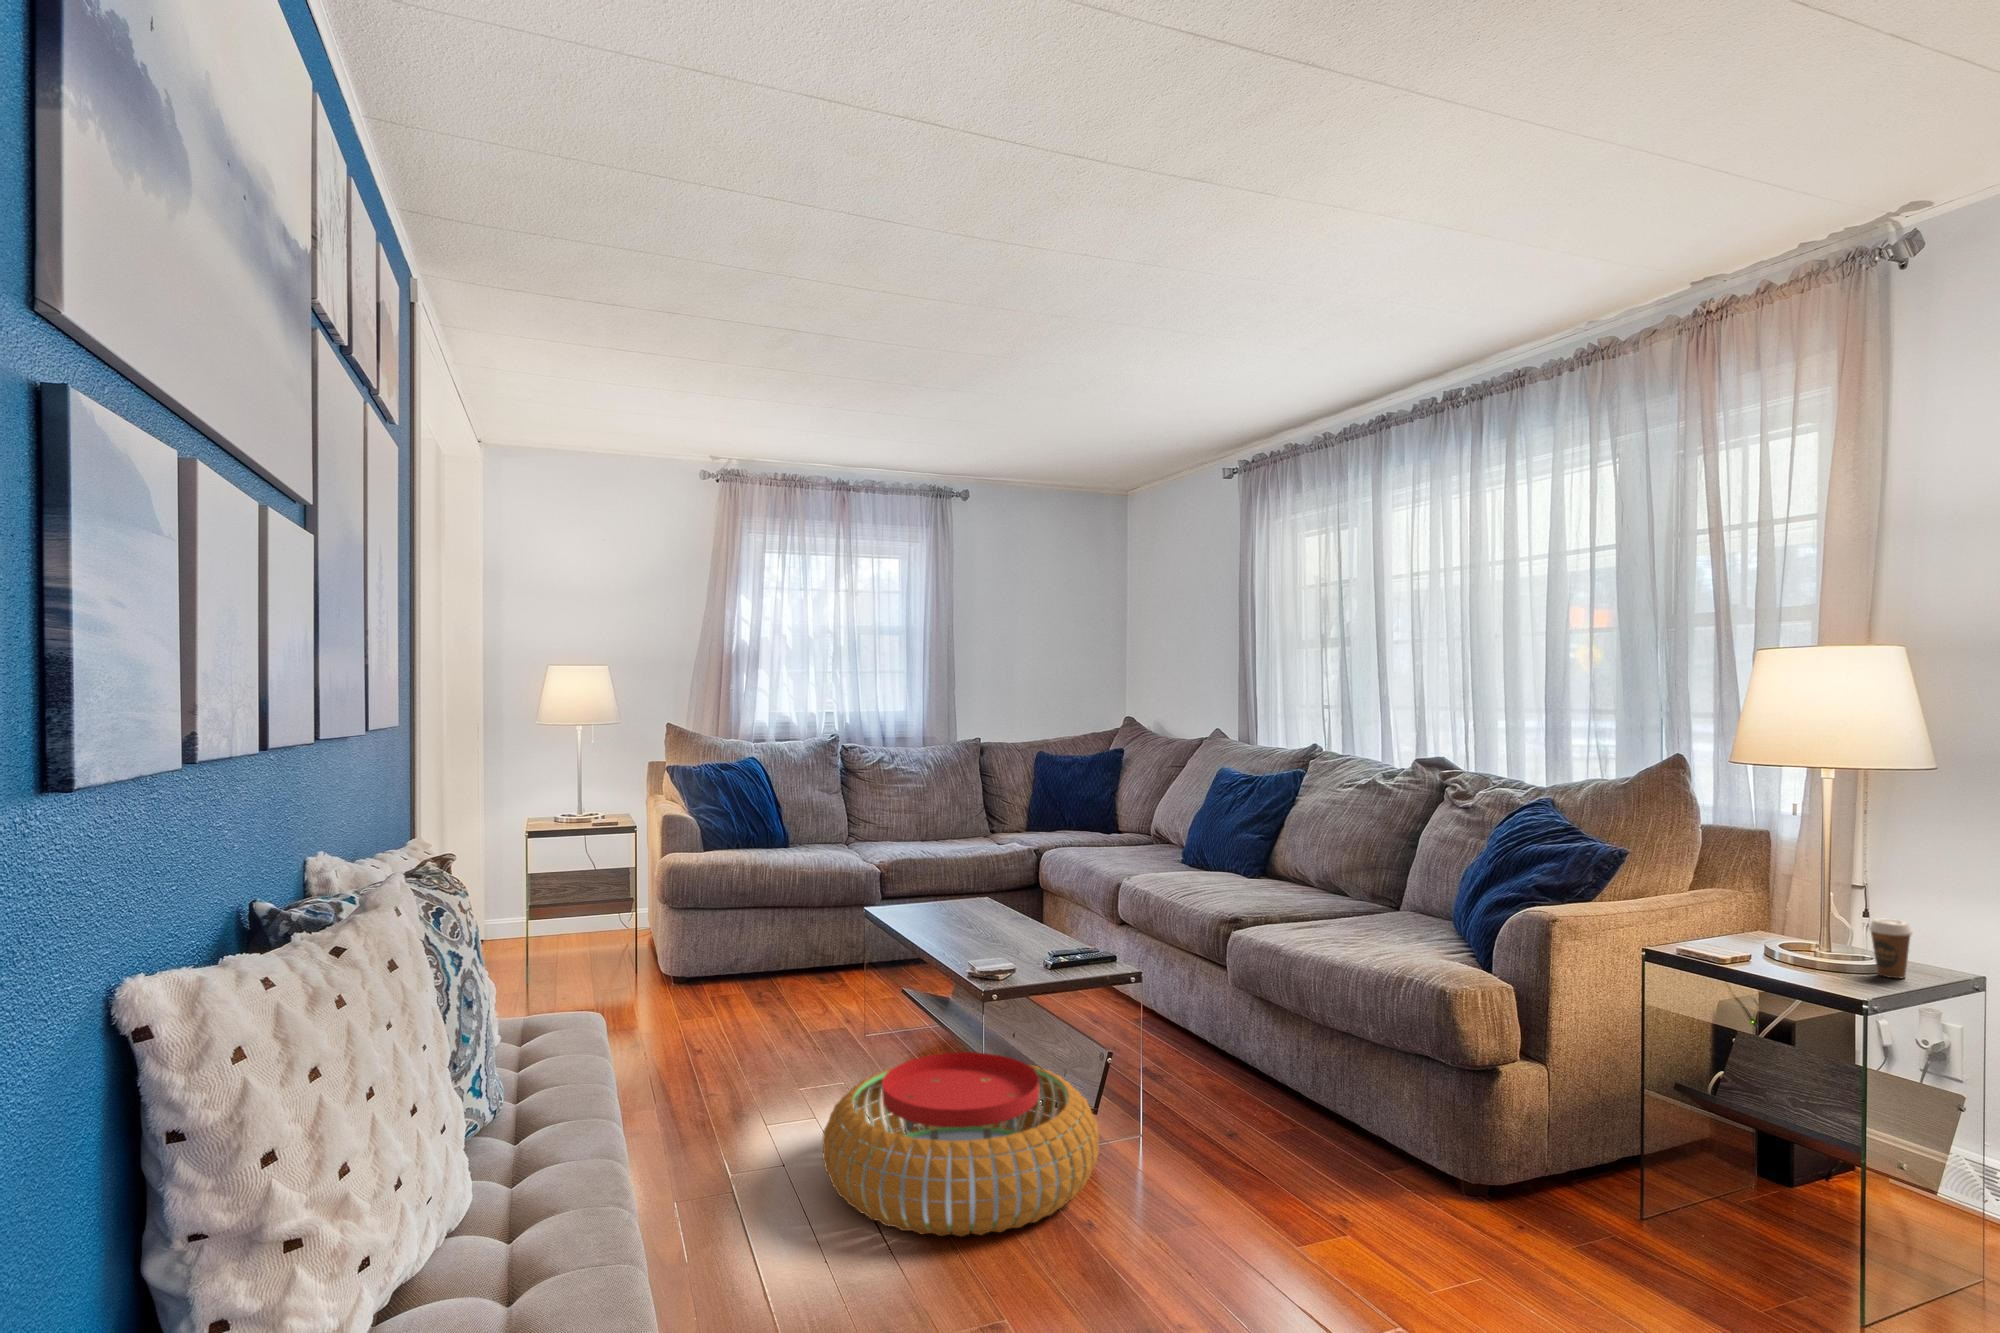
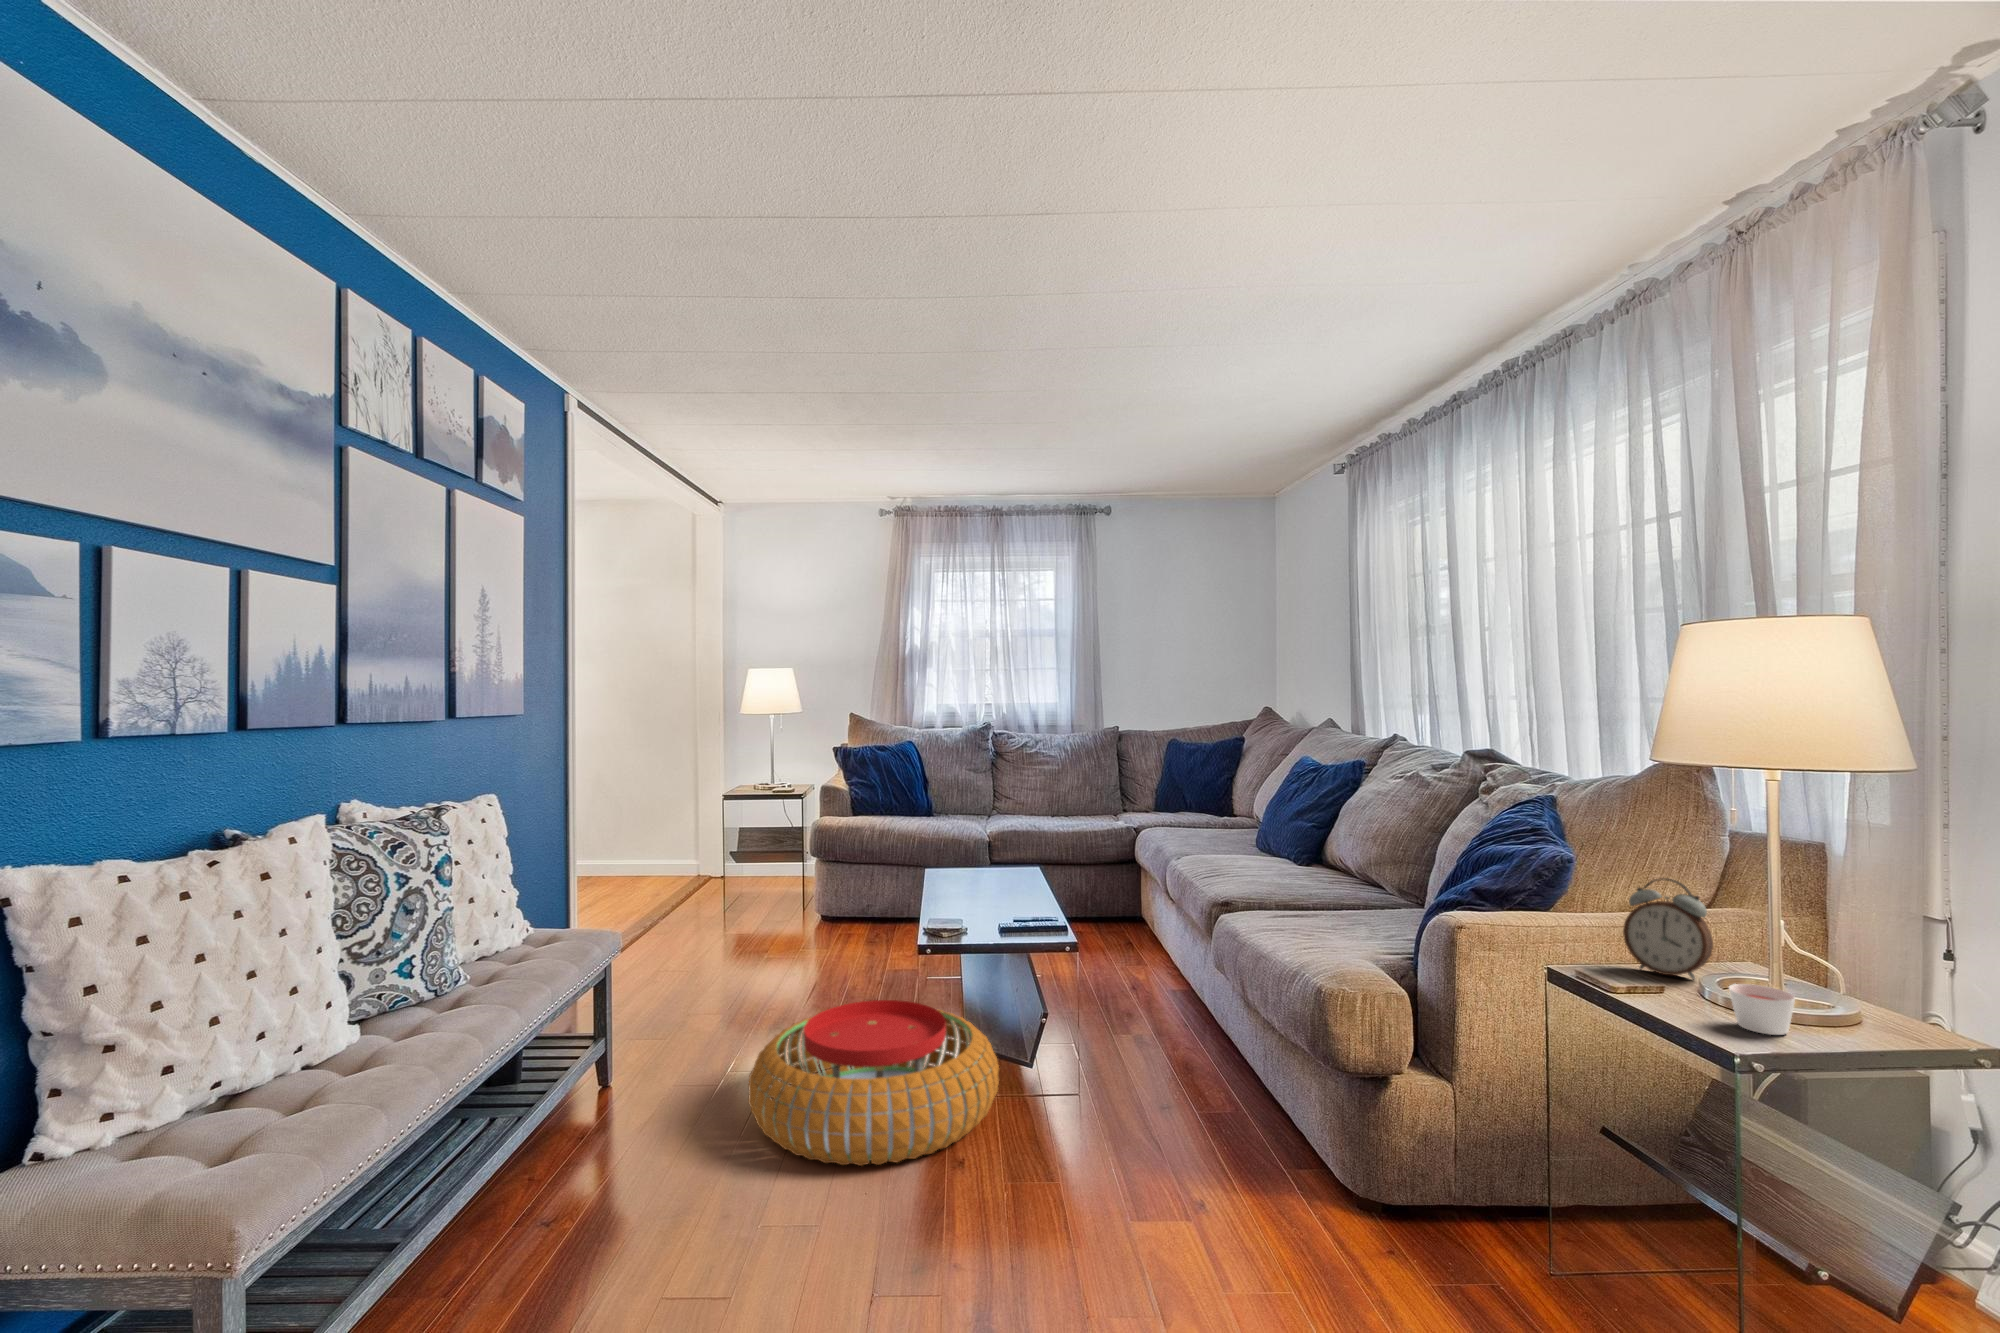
alarm clock: none [1678,866,1750,949] -> present [1623,878,1713,979]
coffee cup: present [1869,919,1912,978] -> none [1829,958,1889,1038]
candle: none [1808,946,1860,983] -> present [1729,984,1795,1035]

